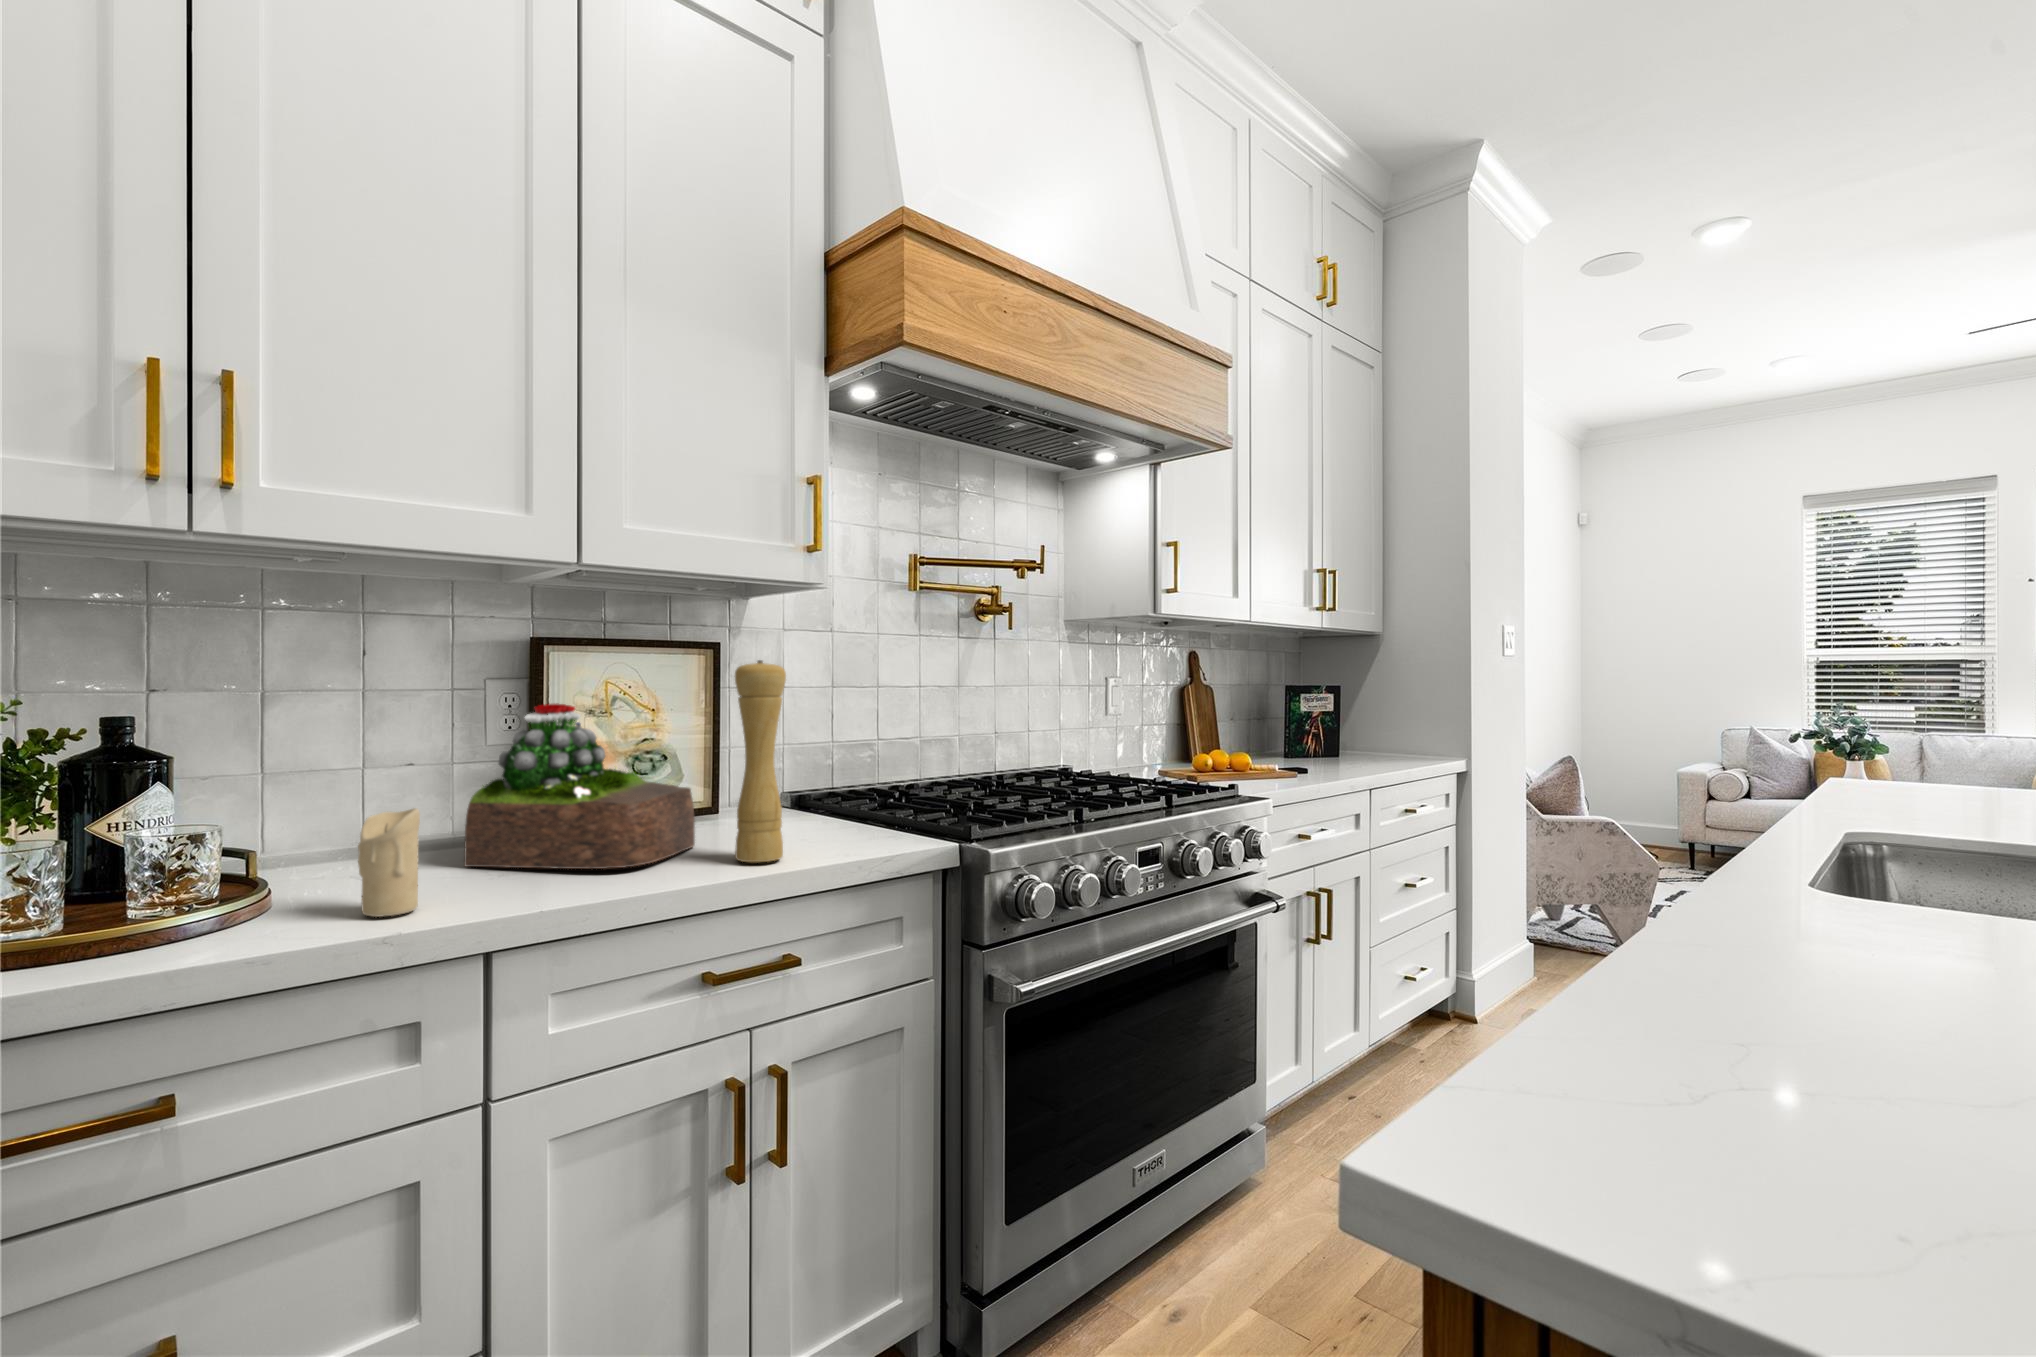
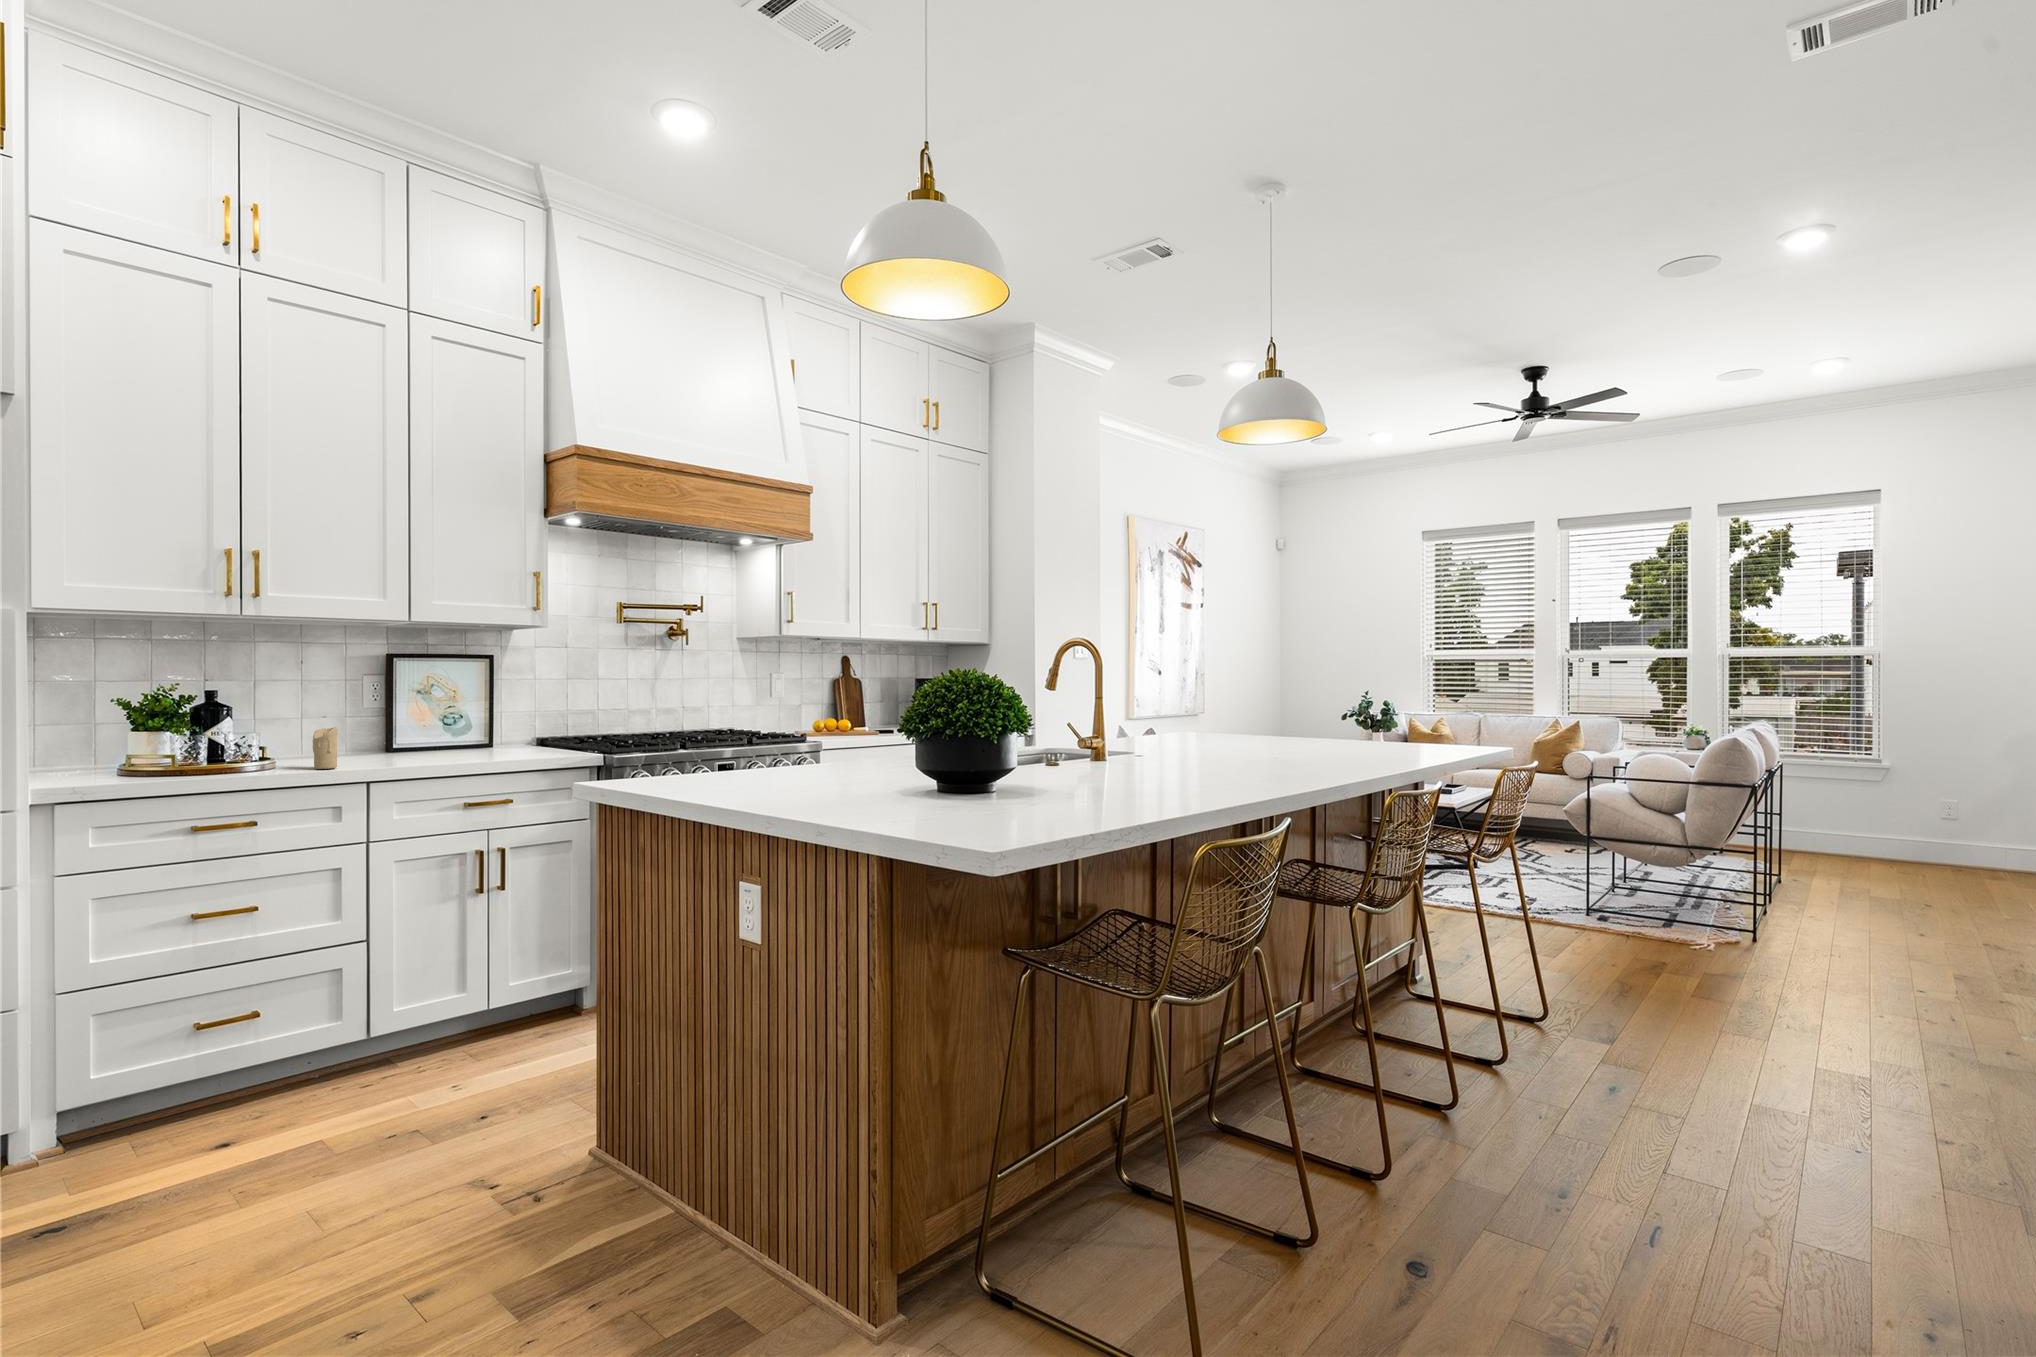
pepper mill: present [735,660,786,863] -> none [484,665,510,758]
succulent plant: present [464,703,695,869] -> none [356,686,469,758]

